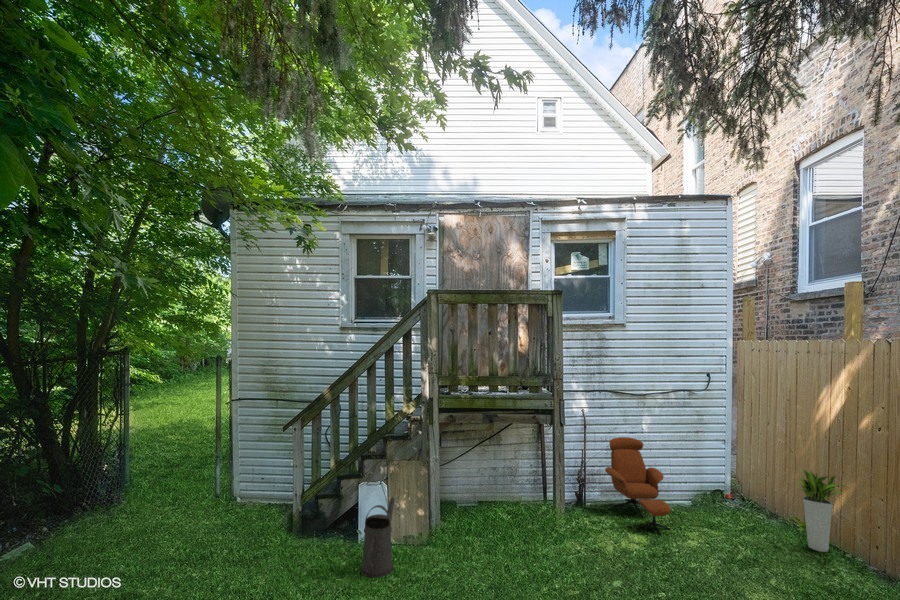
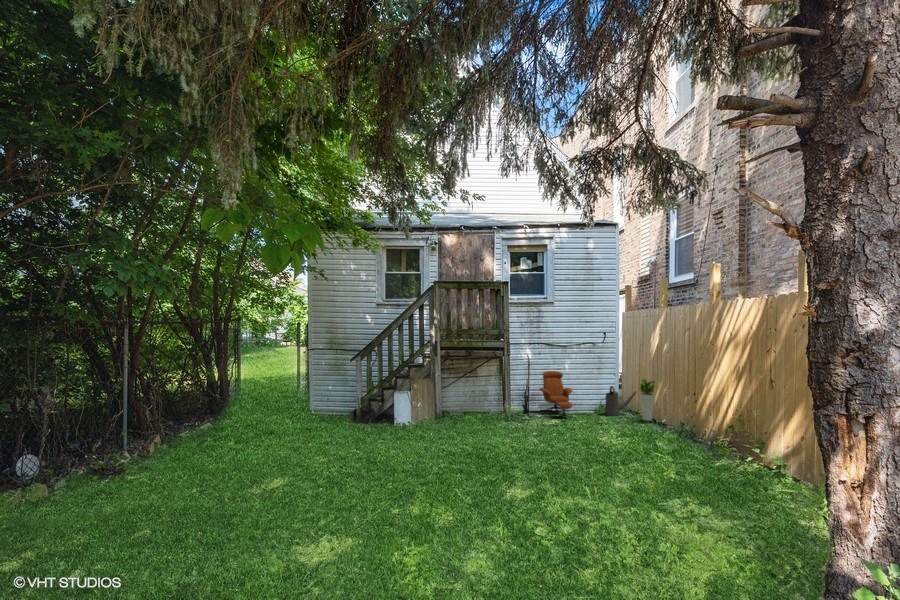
watering can: present [361,497,394,578] -> present [600,386,636,416]

